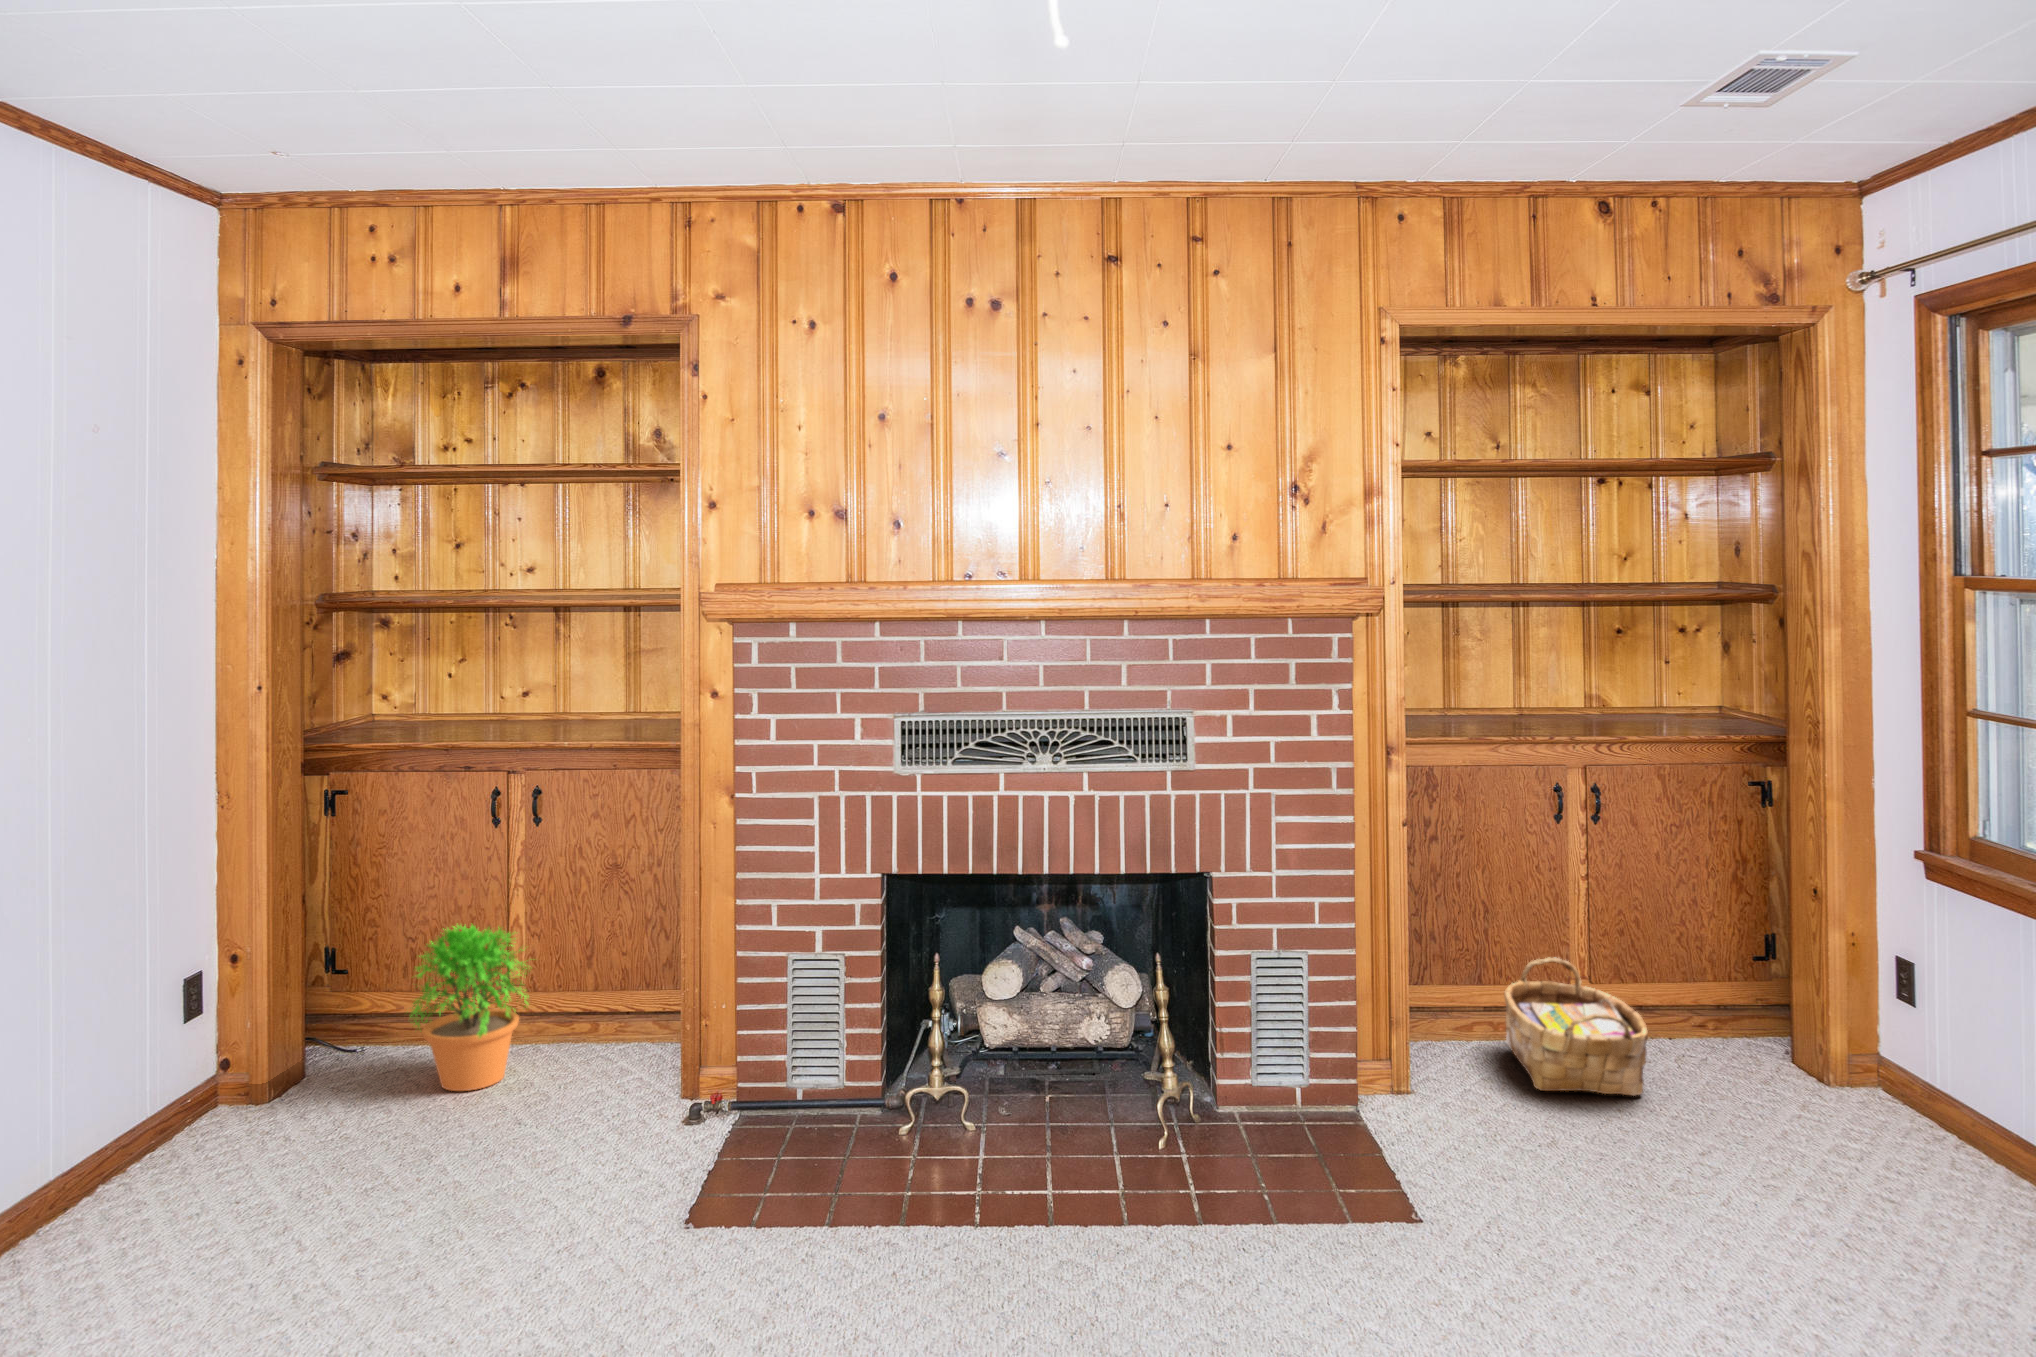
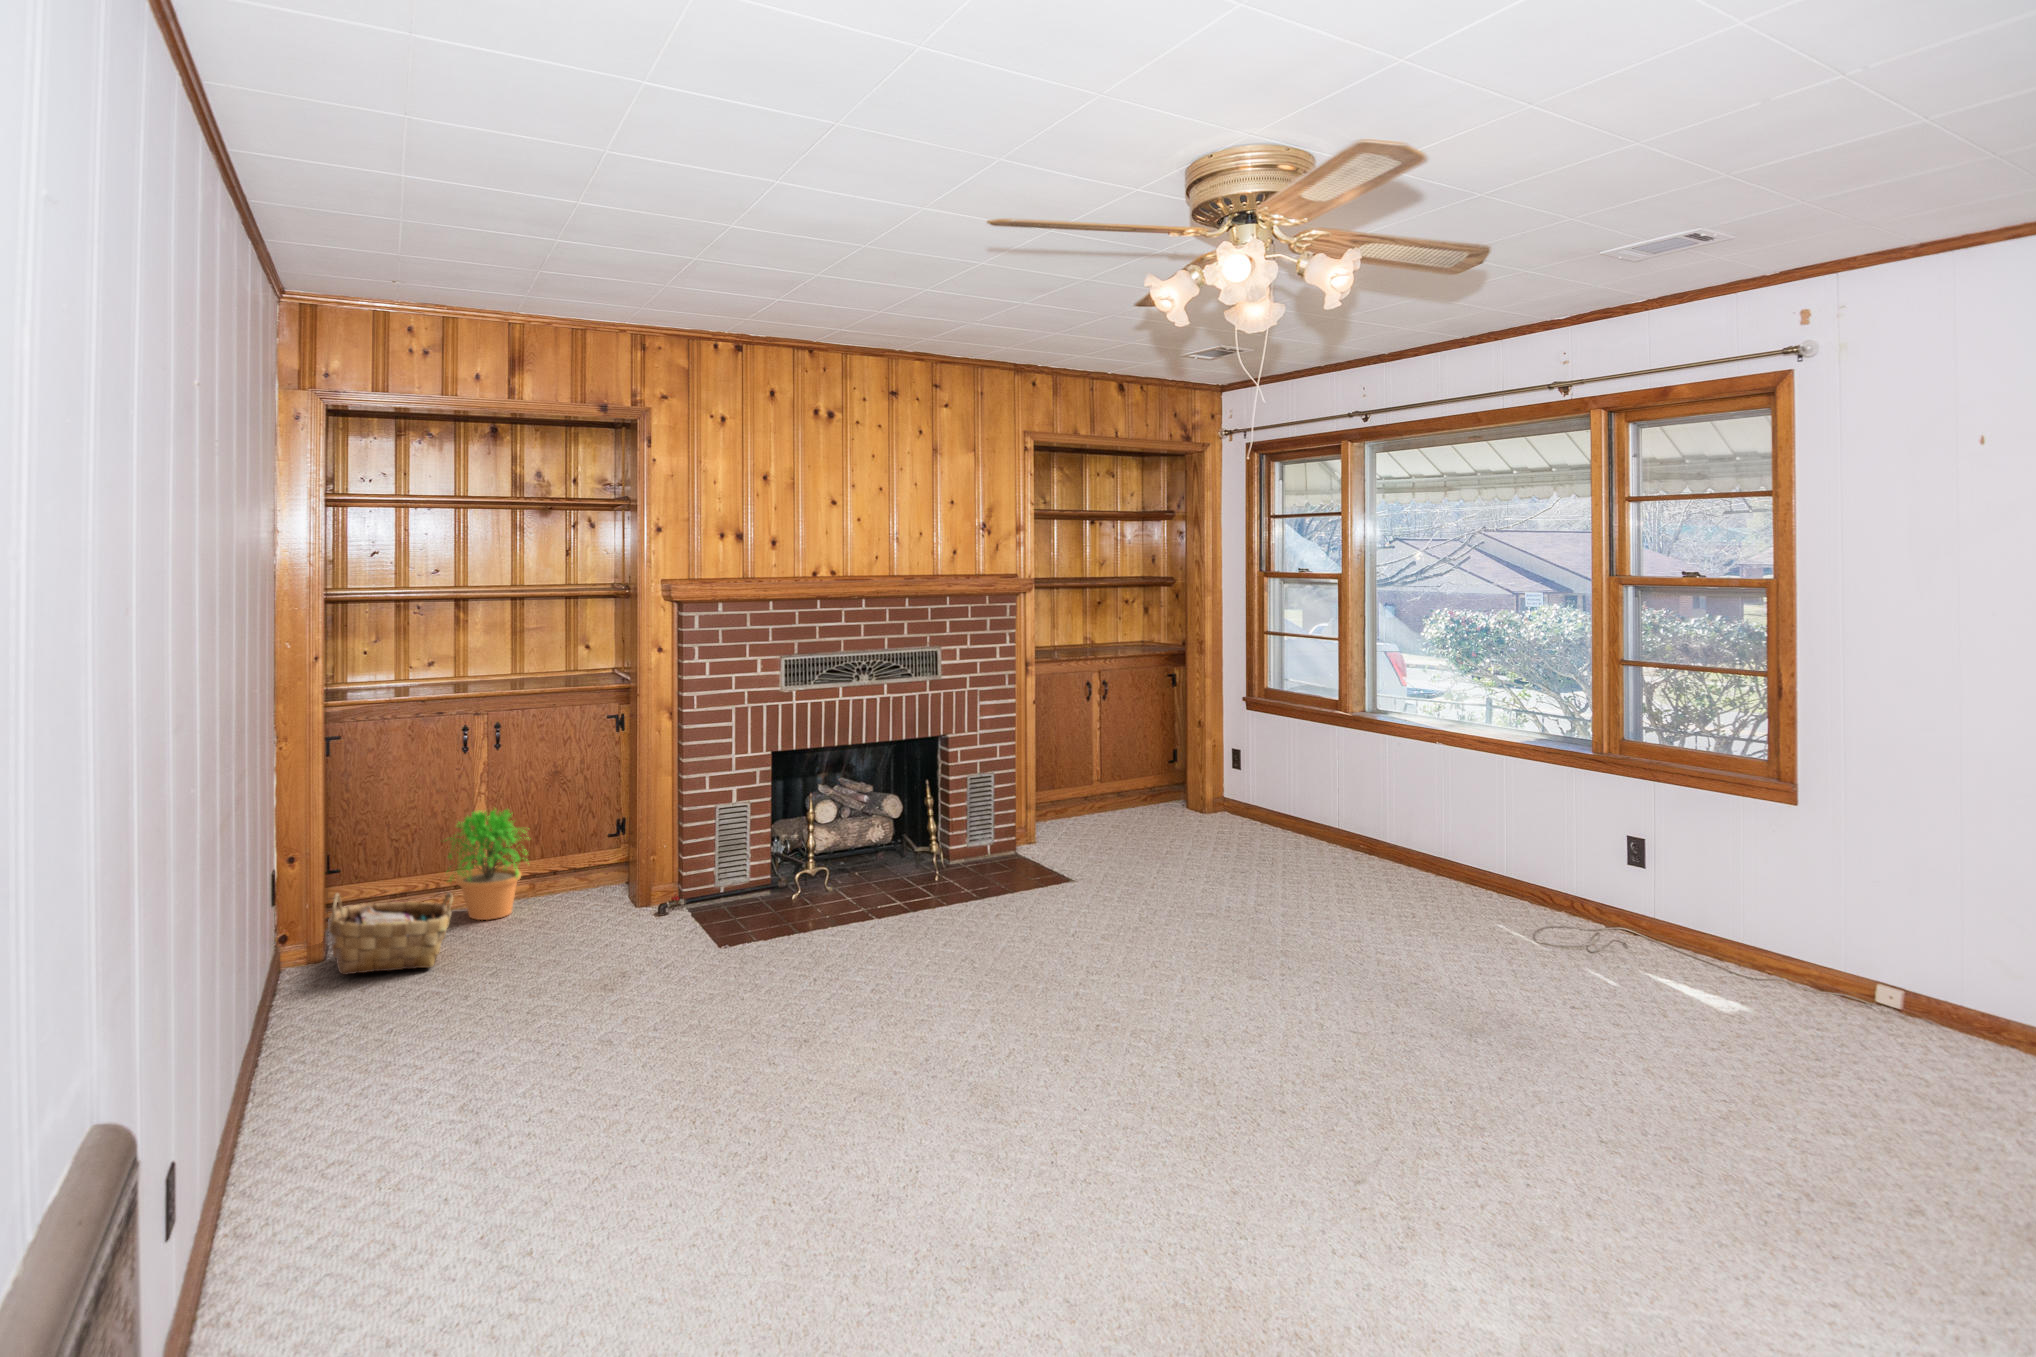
woven basket: present [1504,958,1648,1096] -> present [328,892,453,975]

